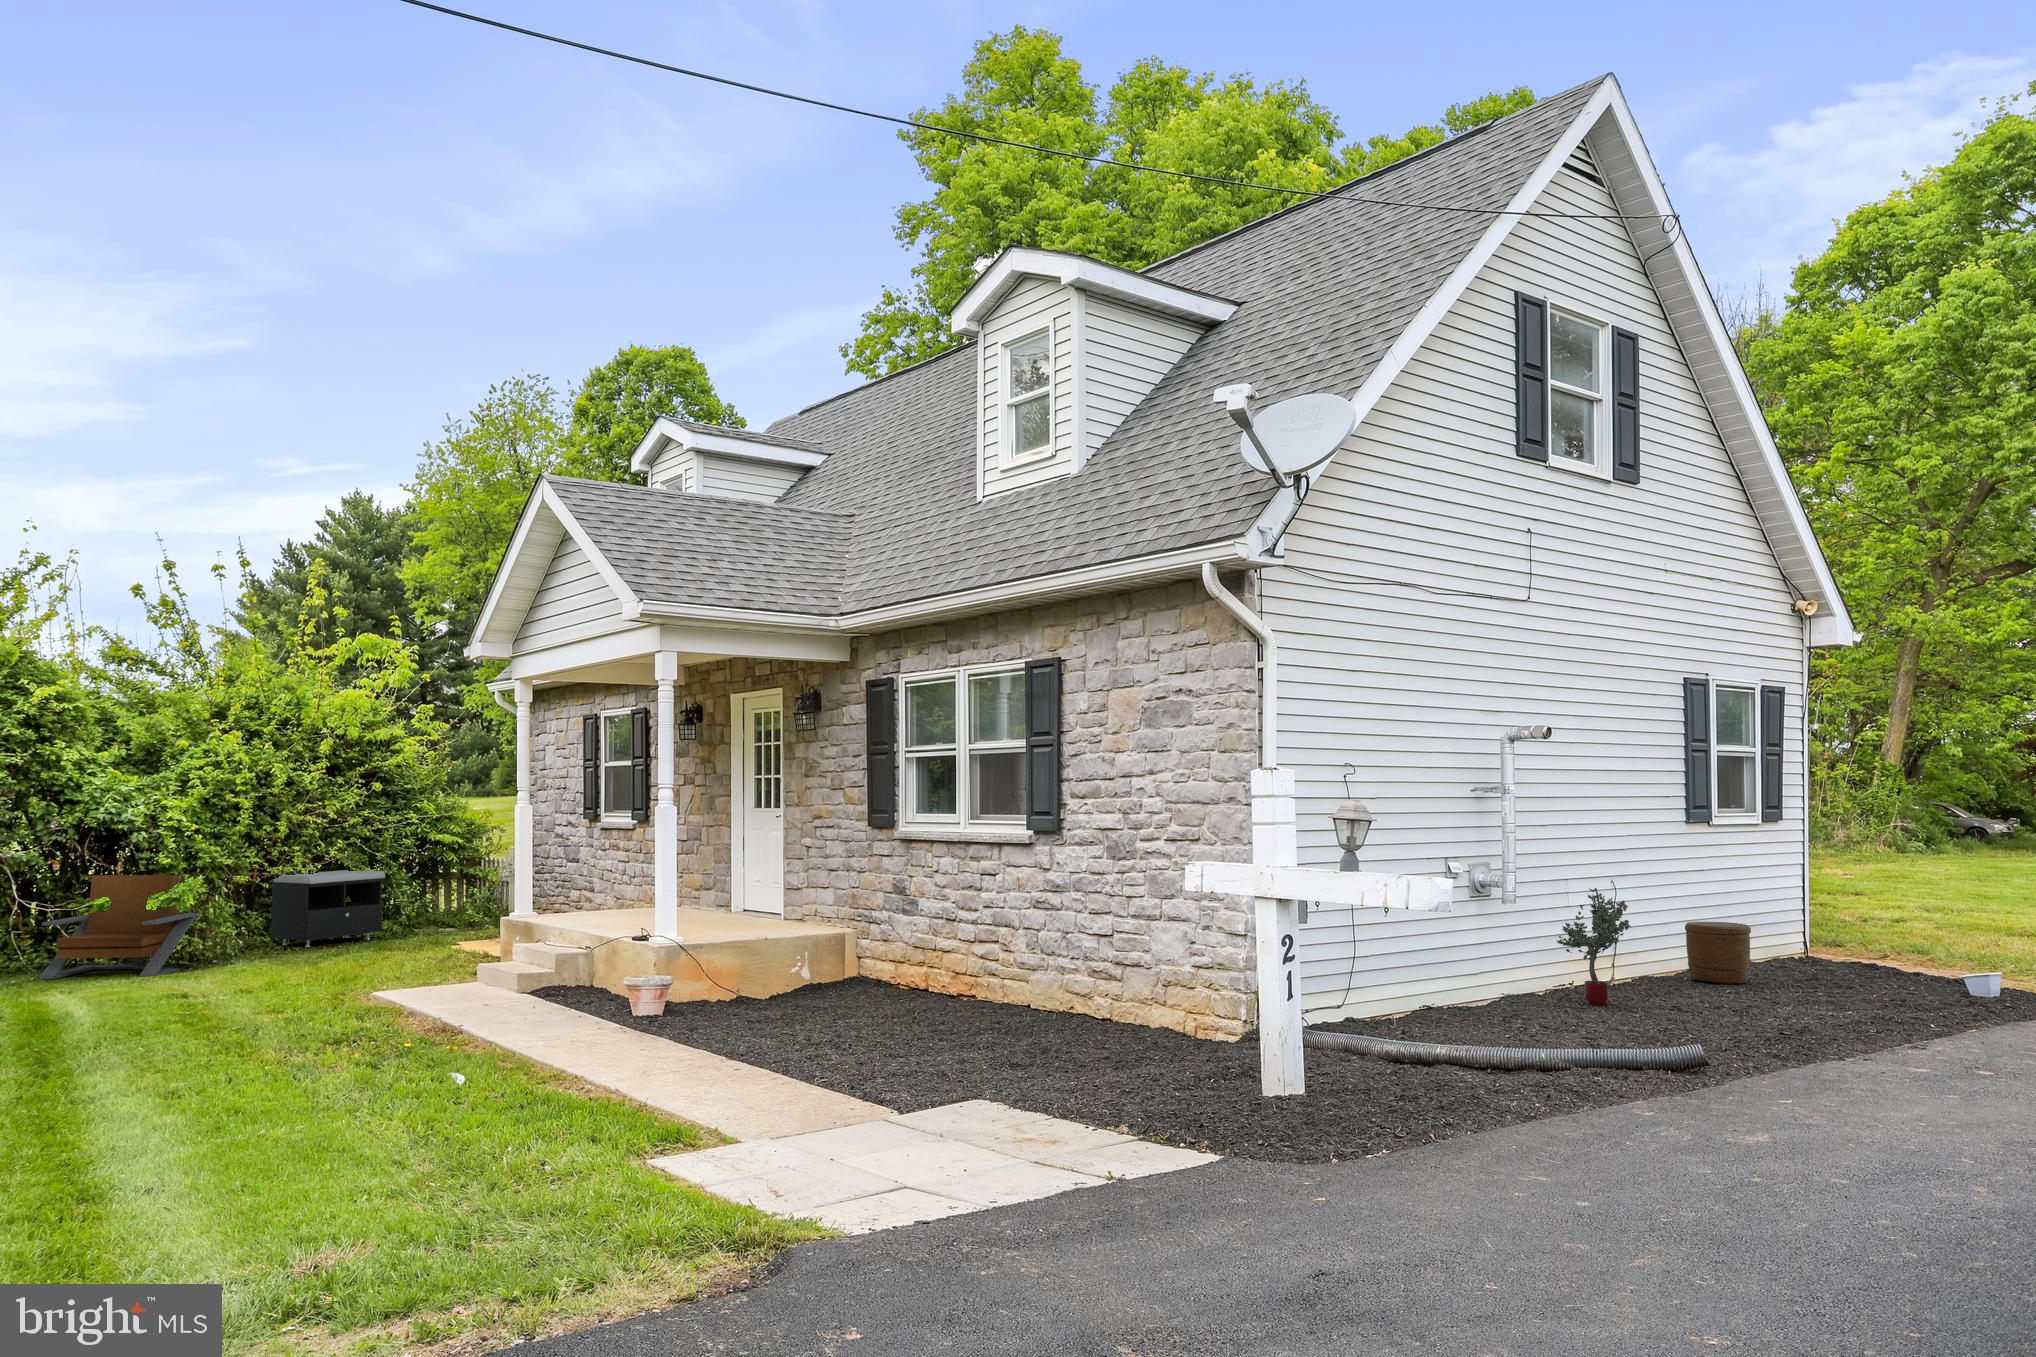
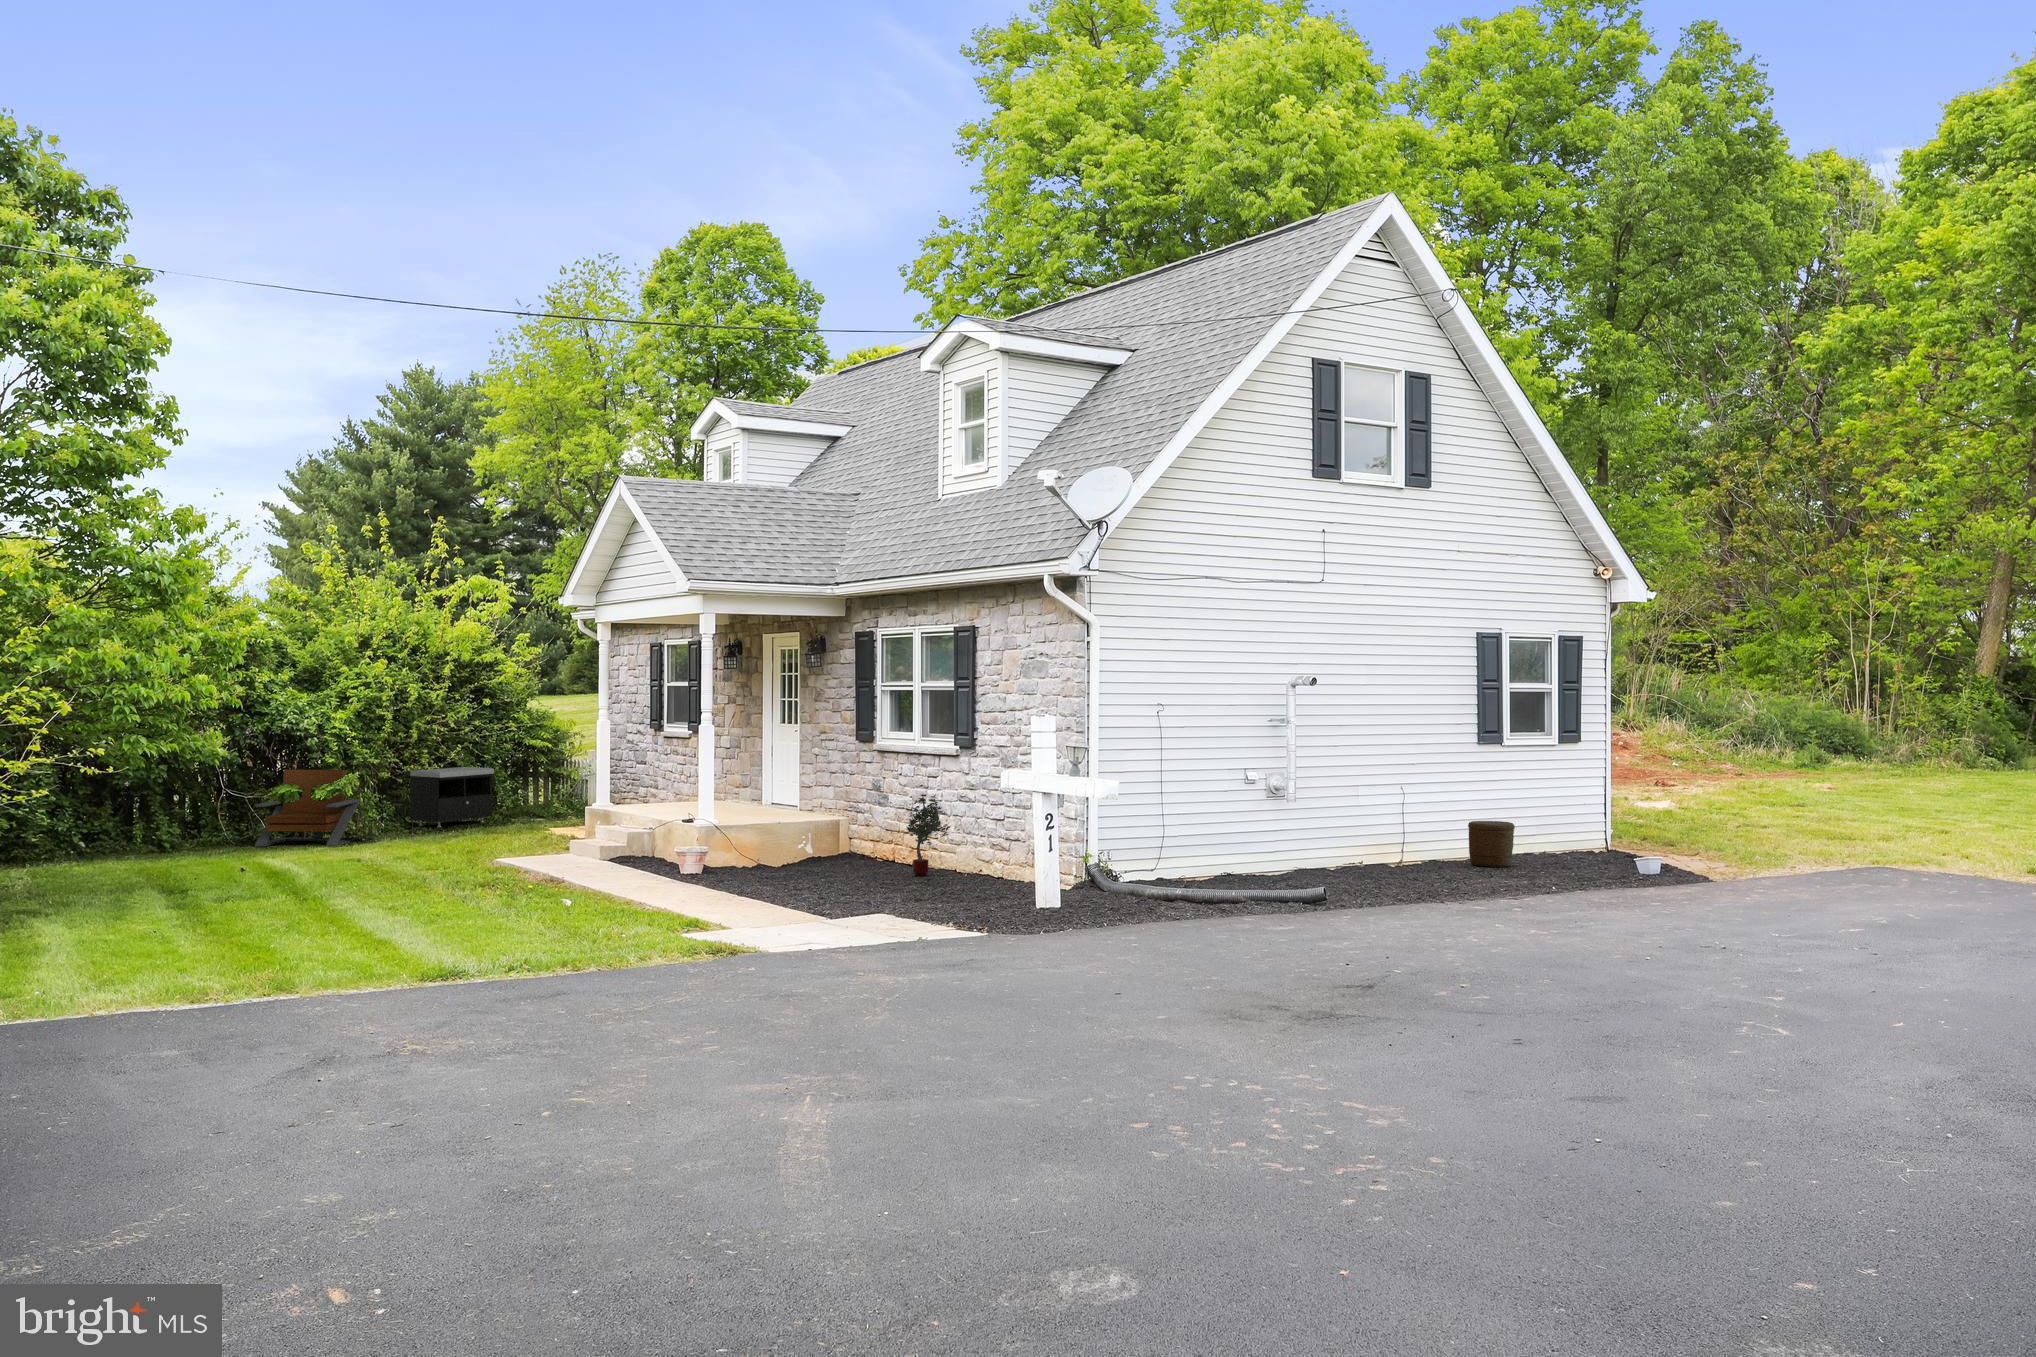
potted tree: present [1557,888,1631,1005] -> present [907,794,951,876]

